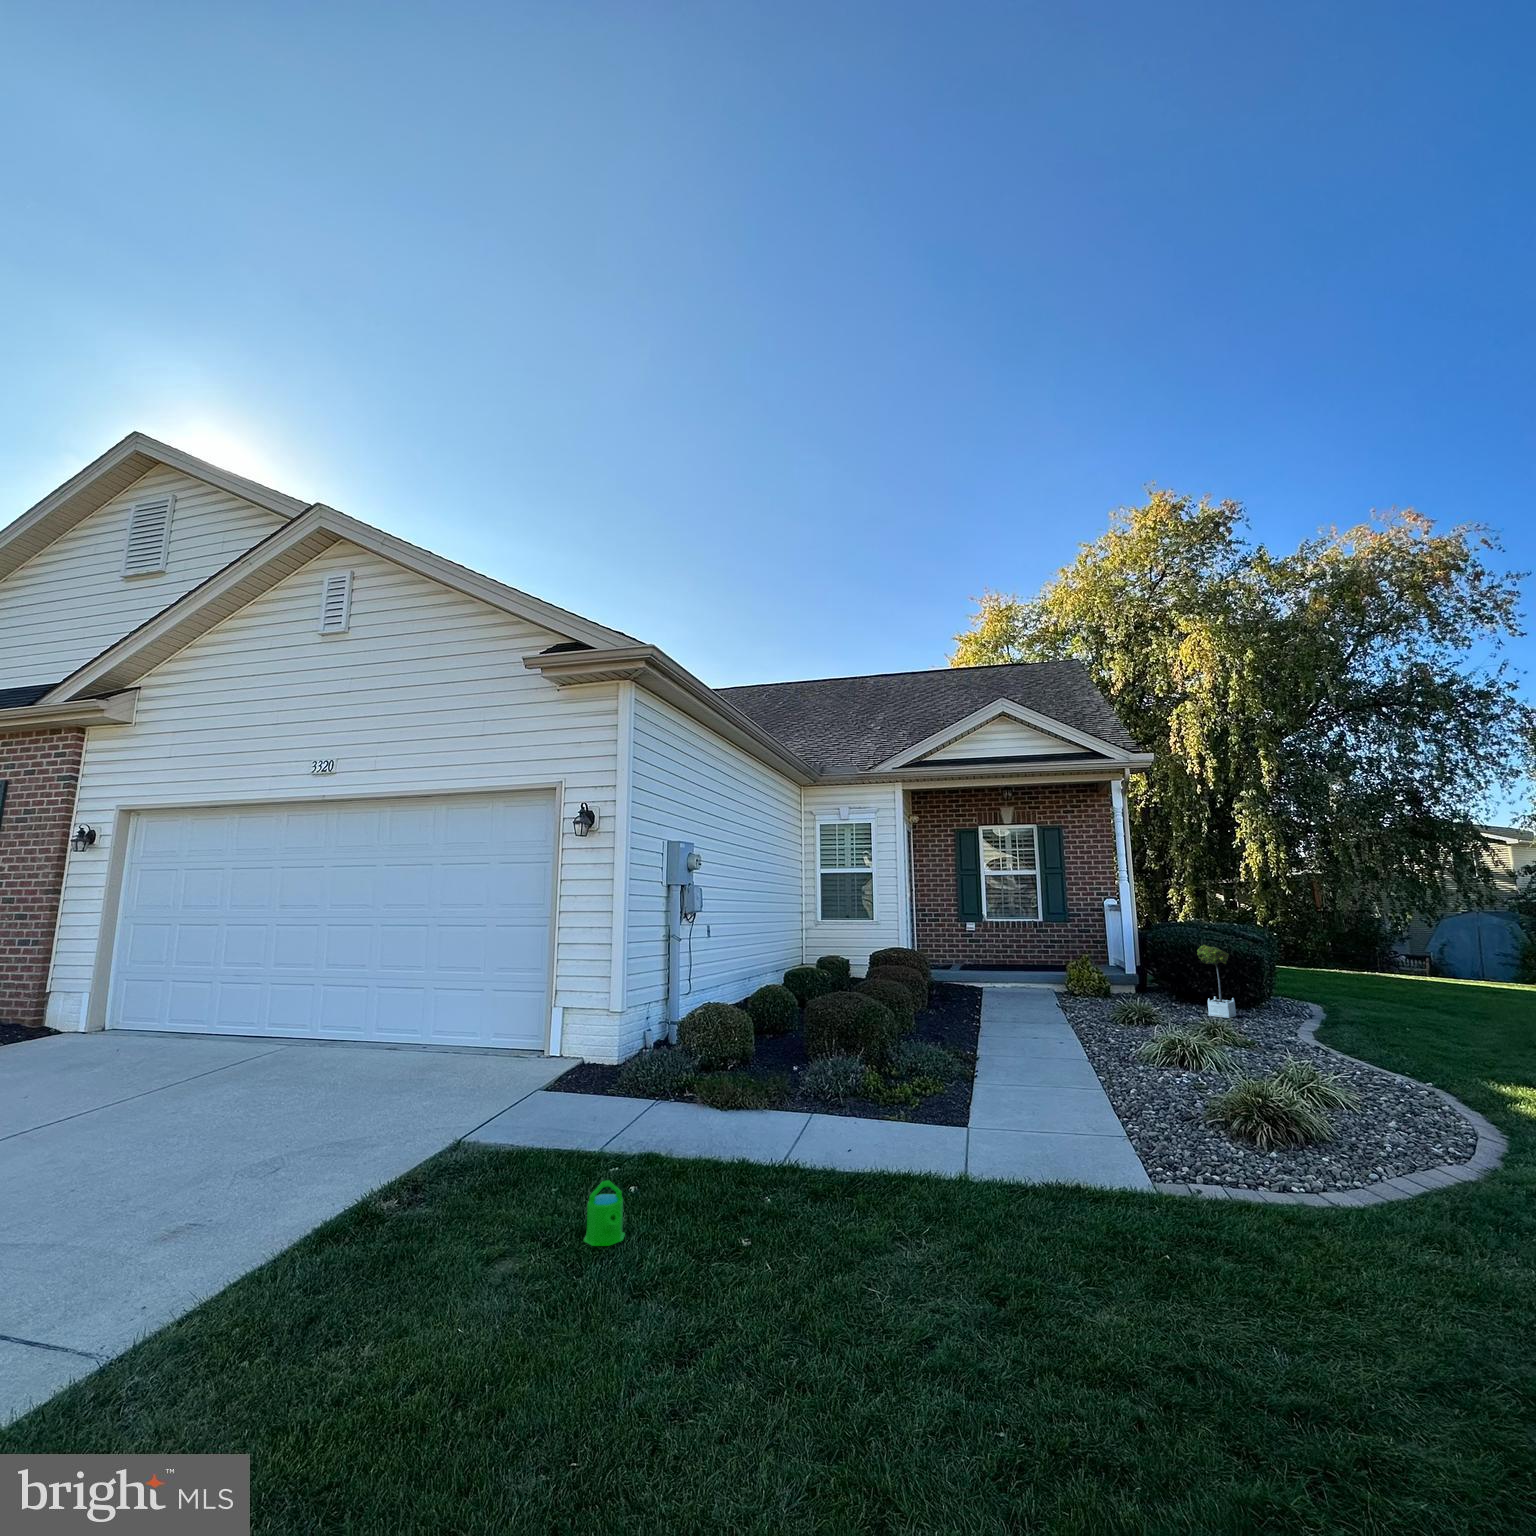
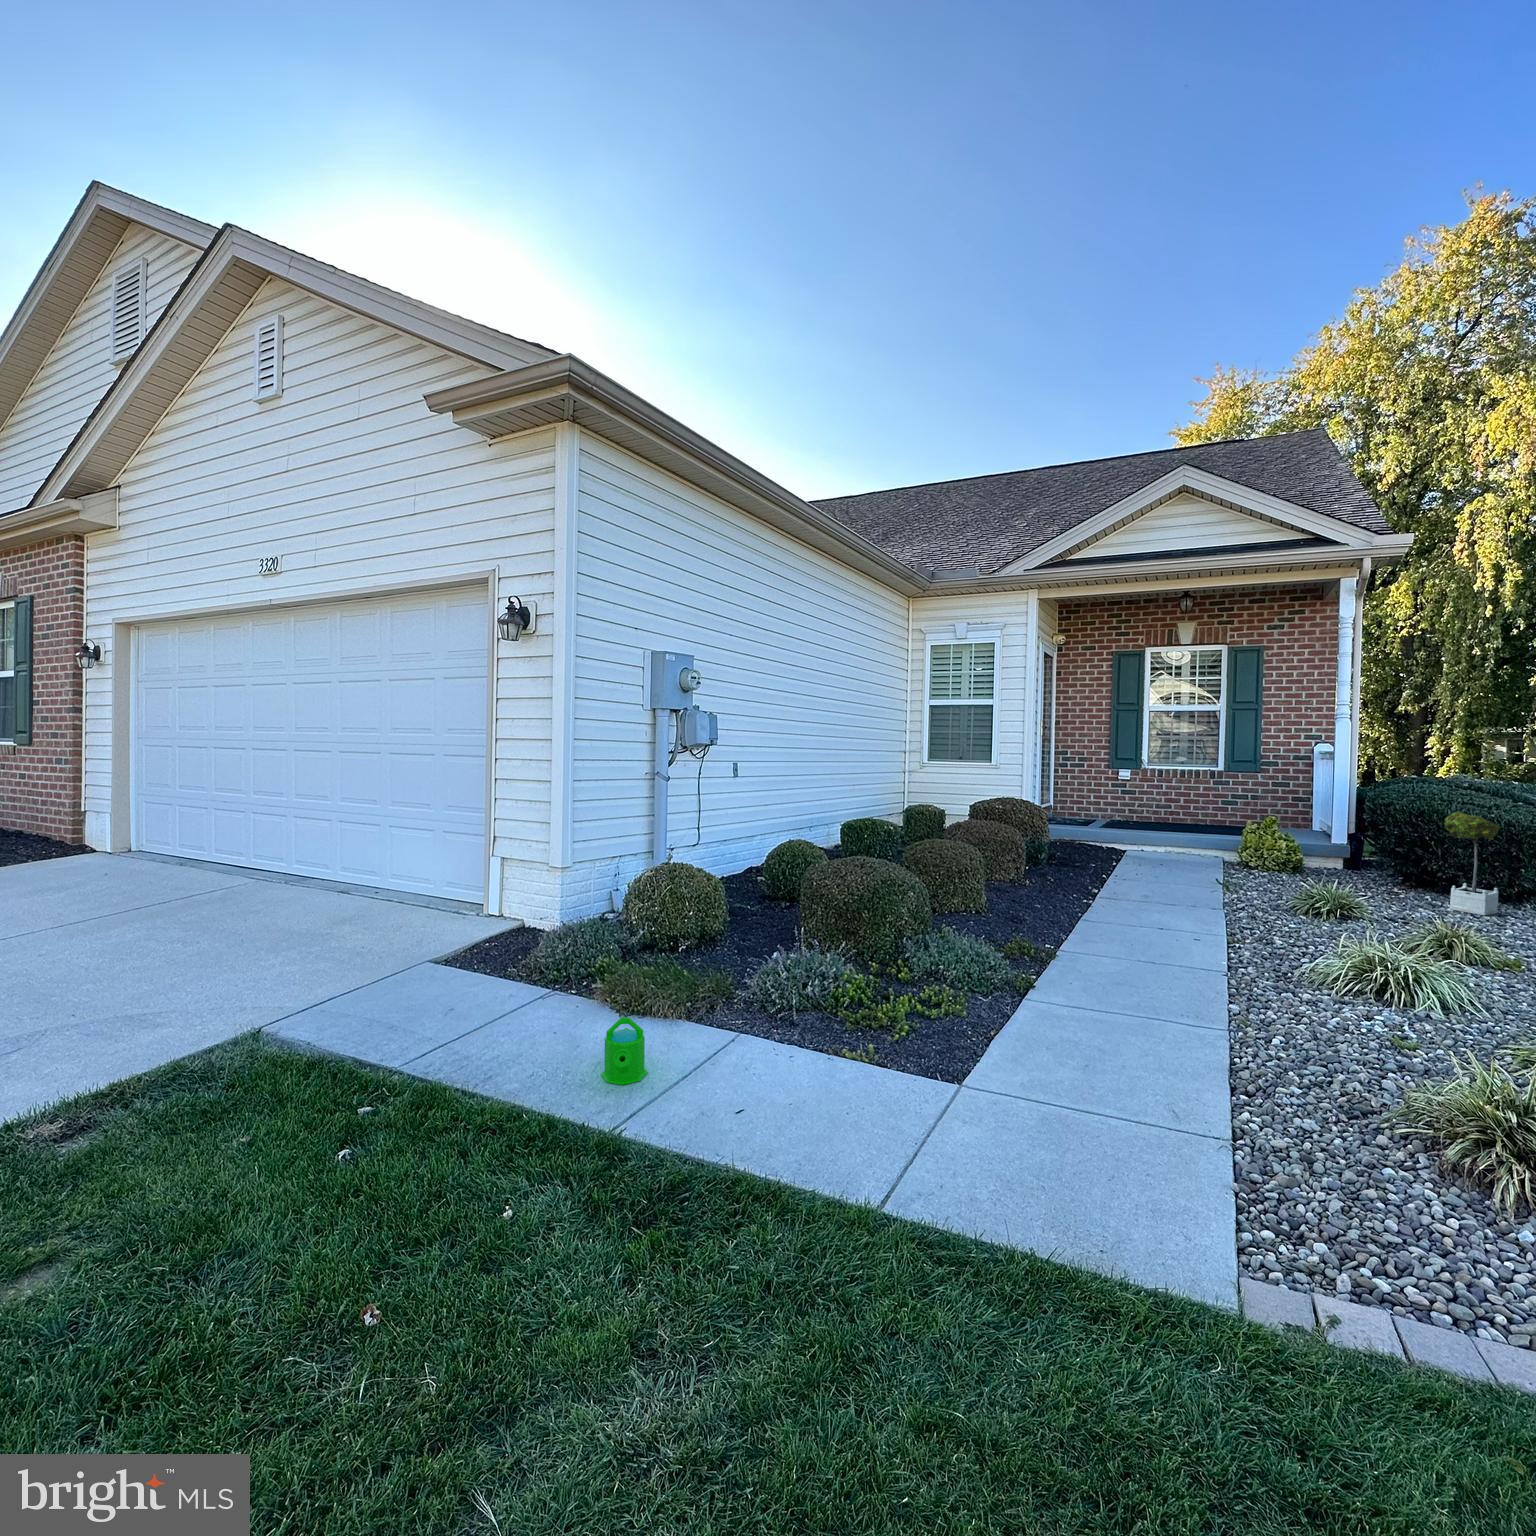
watering can: present [584,1180,625,1246] -> present [601,1017,648,1085]

